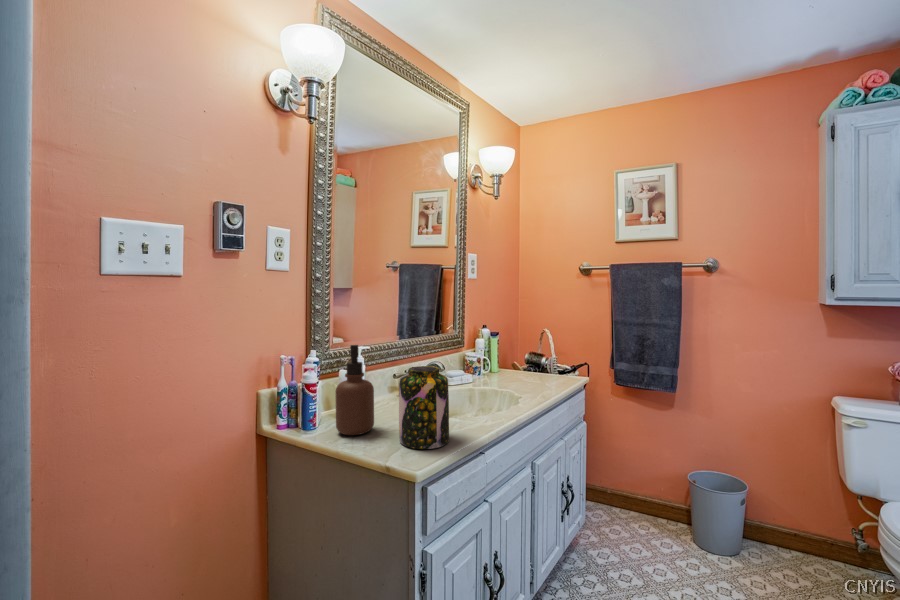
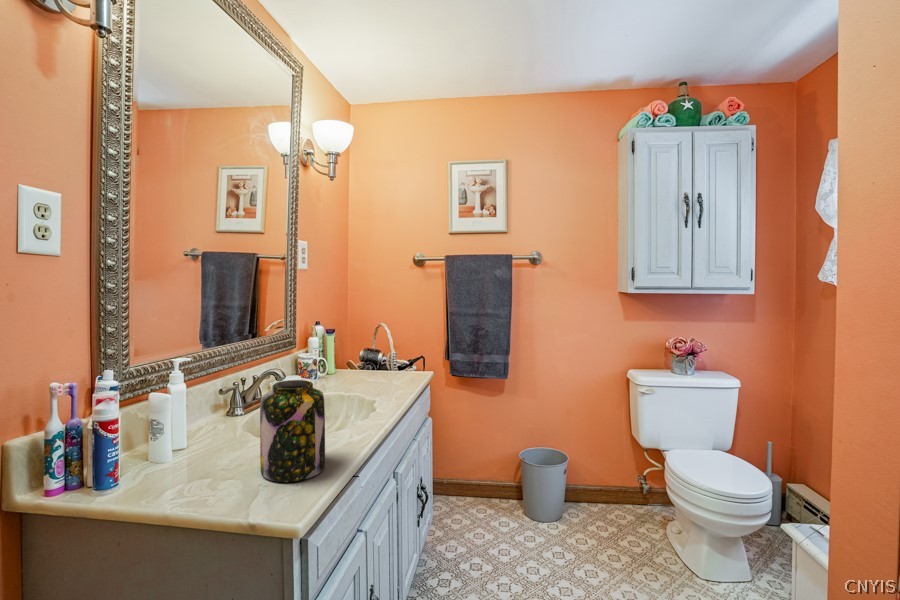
soap dispenser: present [335,345,374,435] -> none [157,360,217,482]

